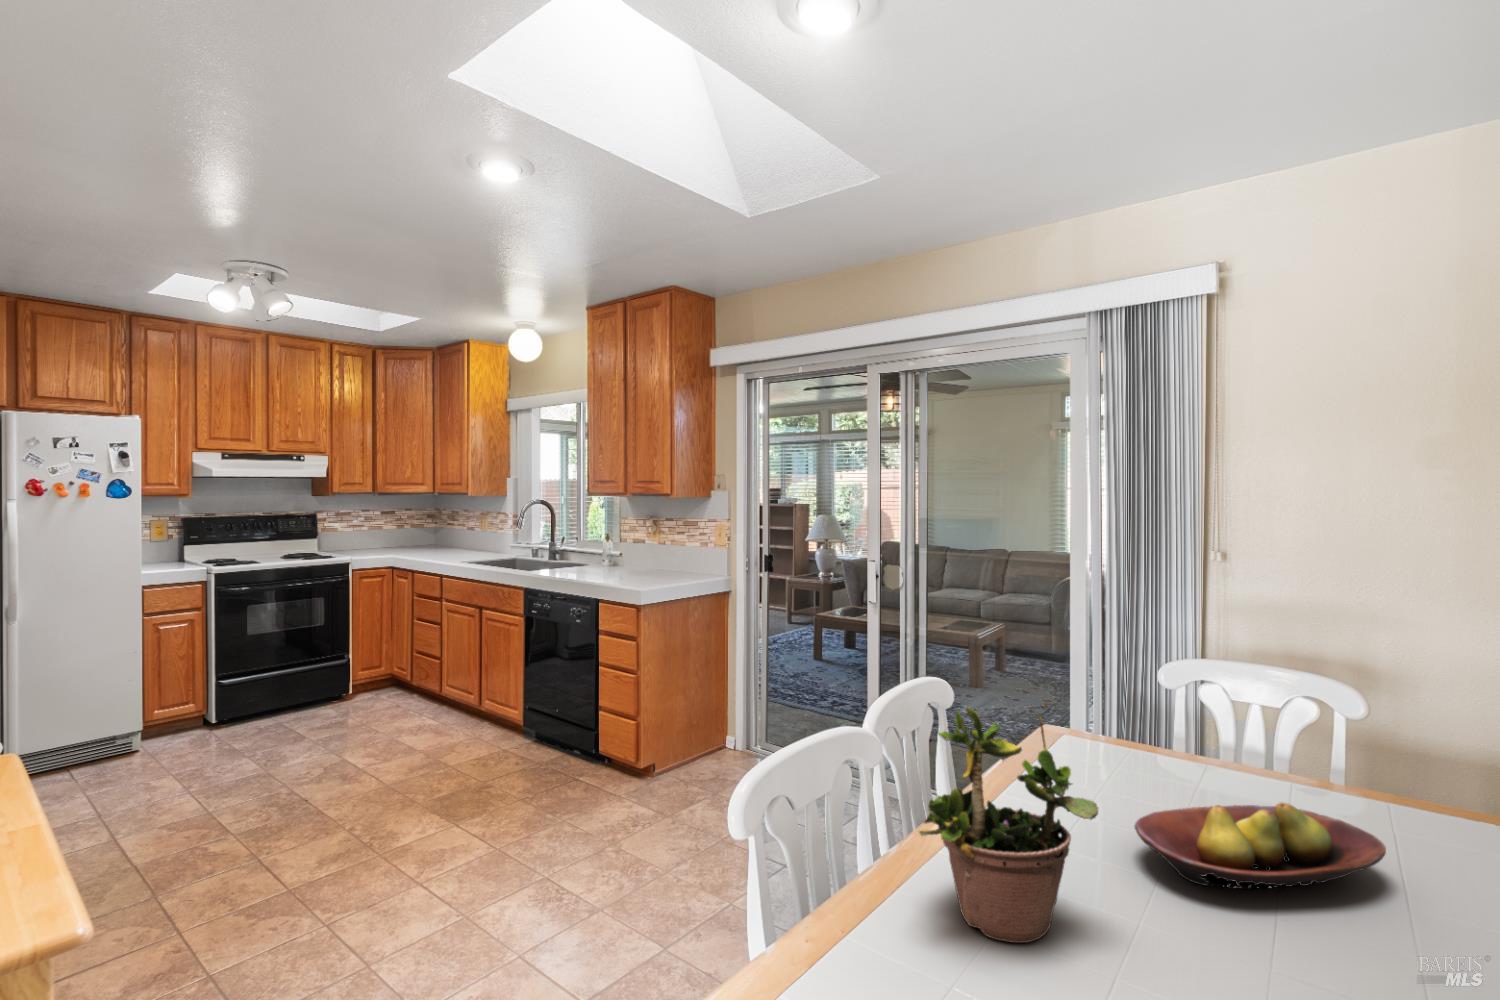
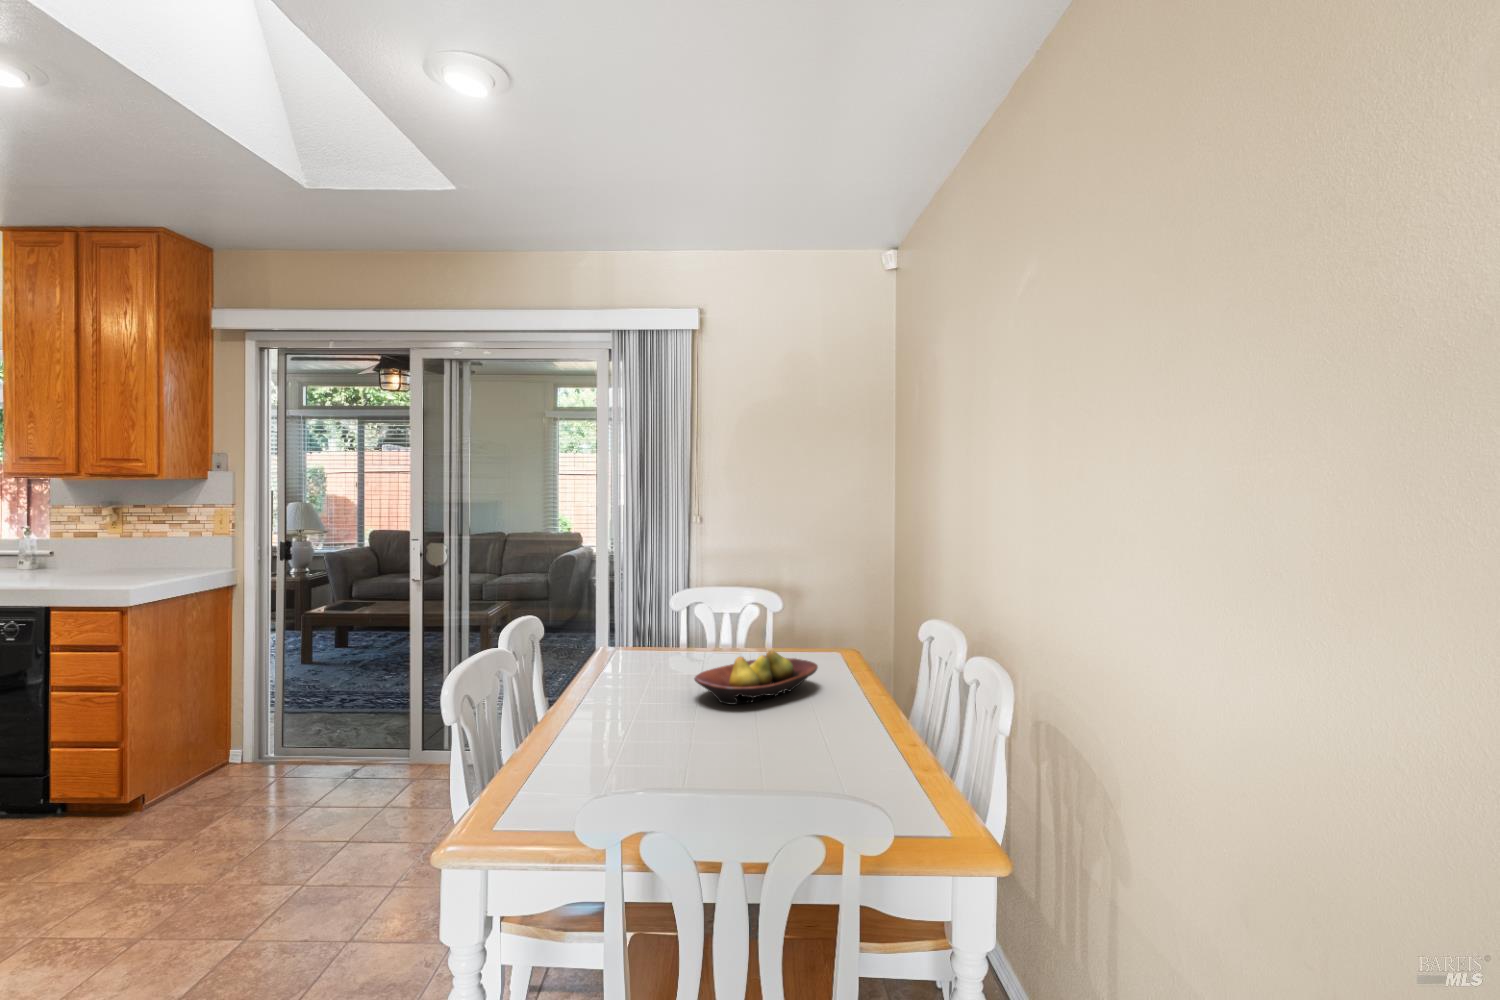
potted plant: present [920,702,1098,943] -> none [581,585,691,751]

